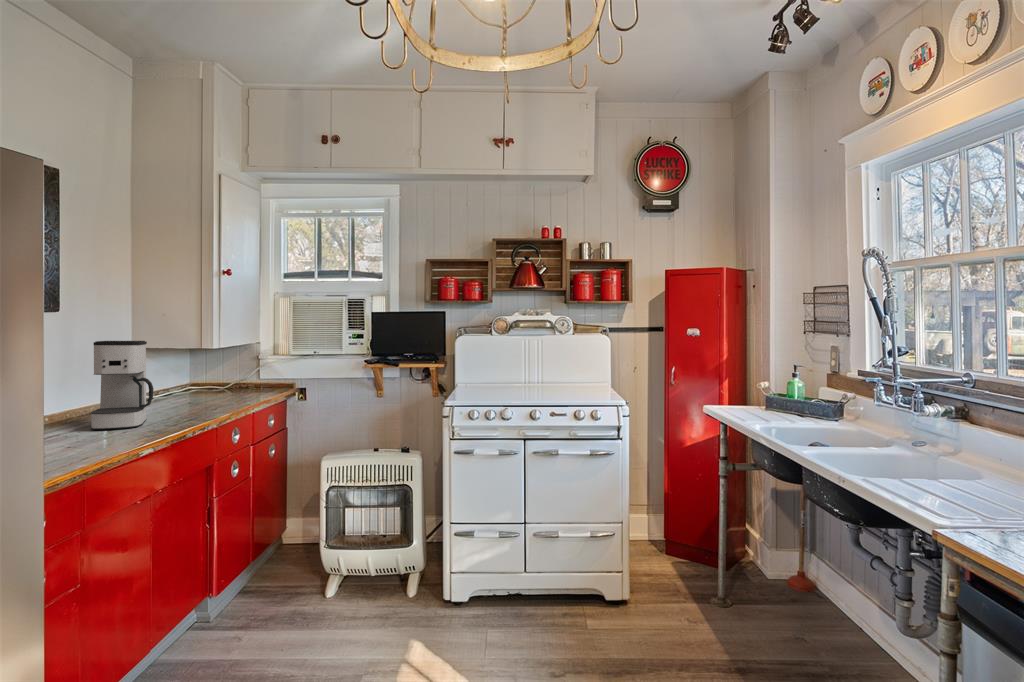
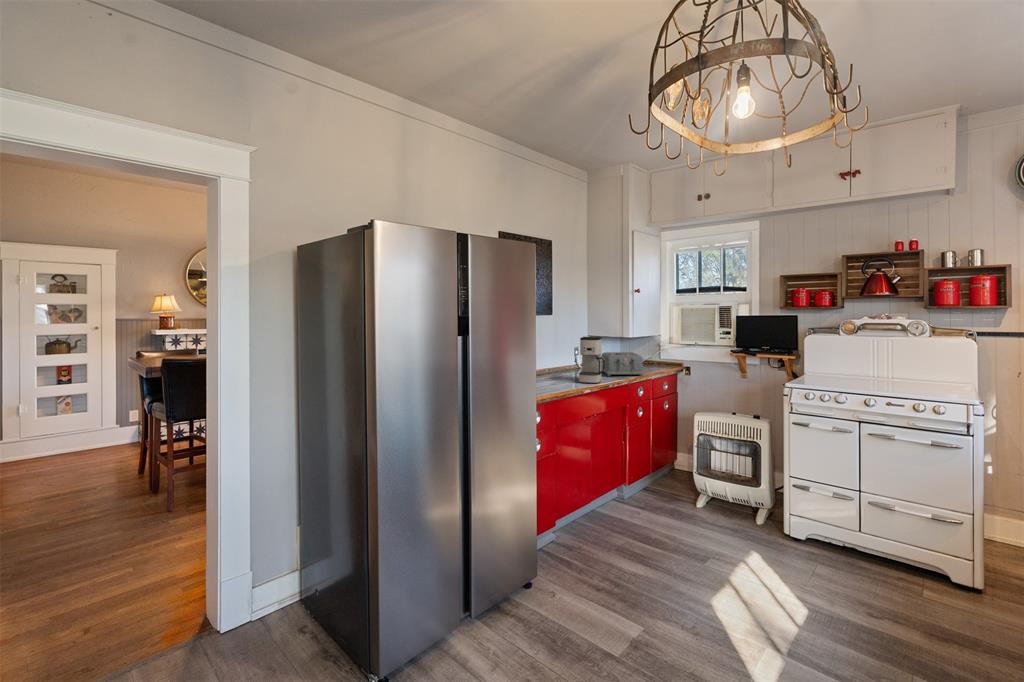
toaster: none [149,369,232,411] -> present [601,352,643,376]

